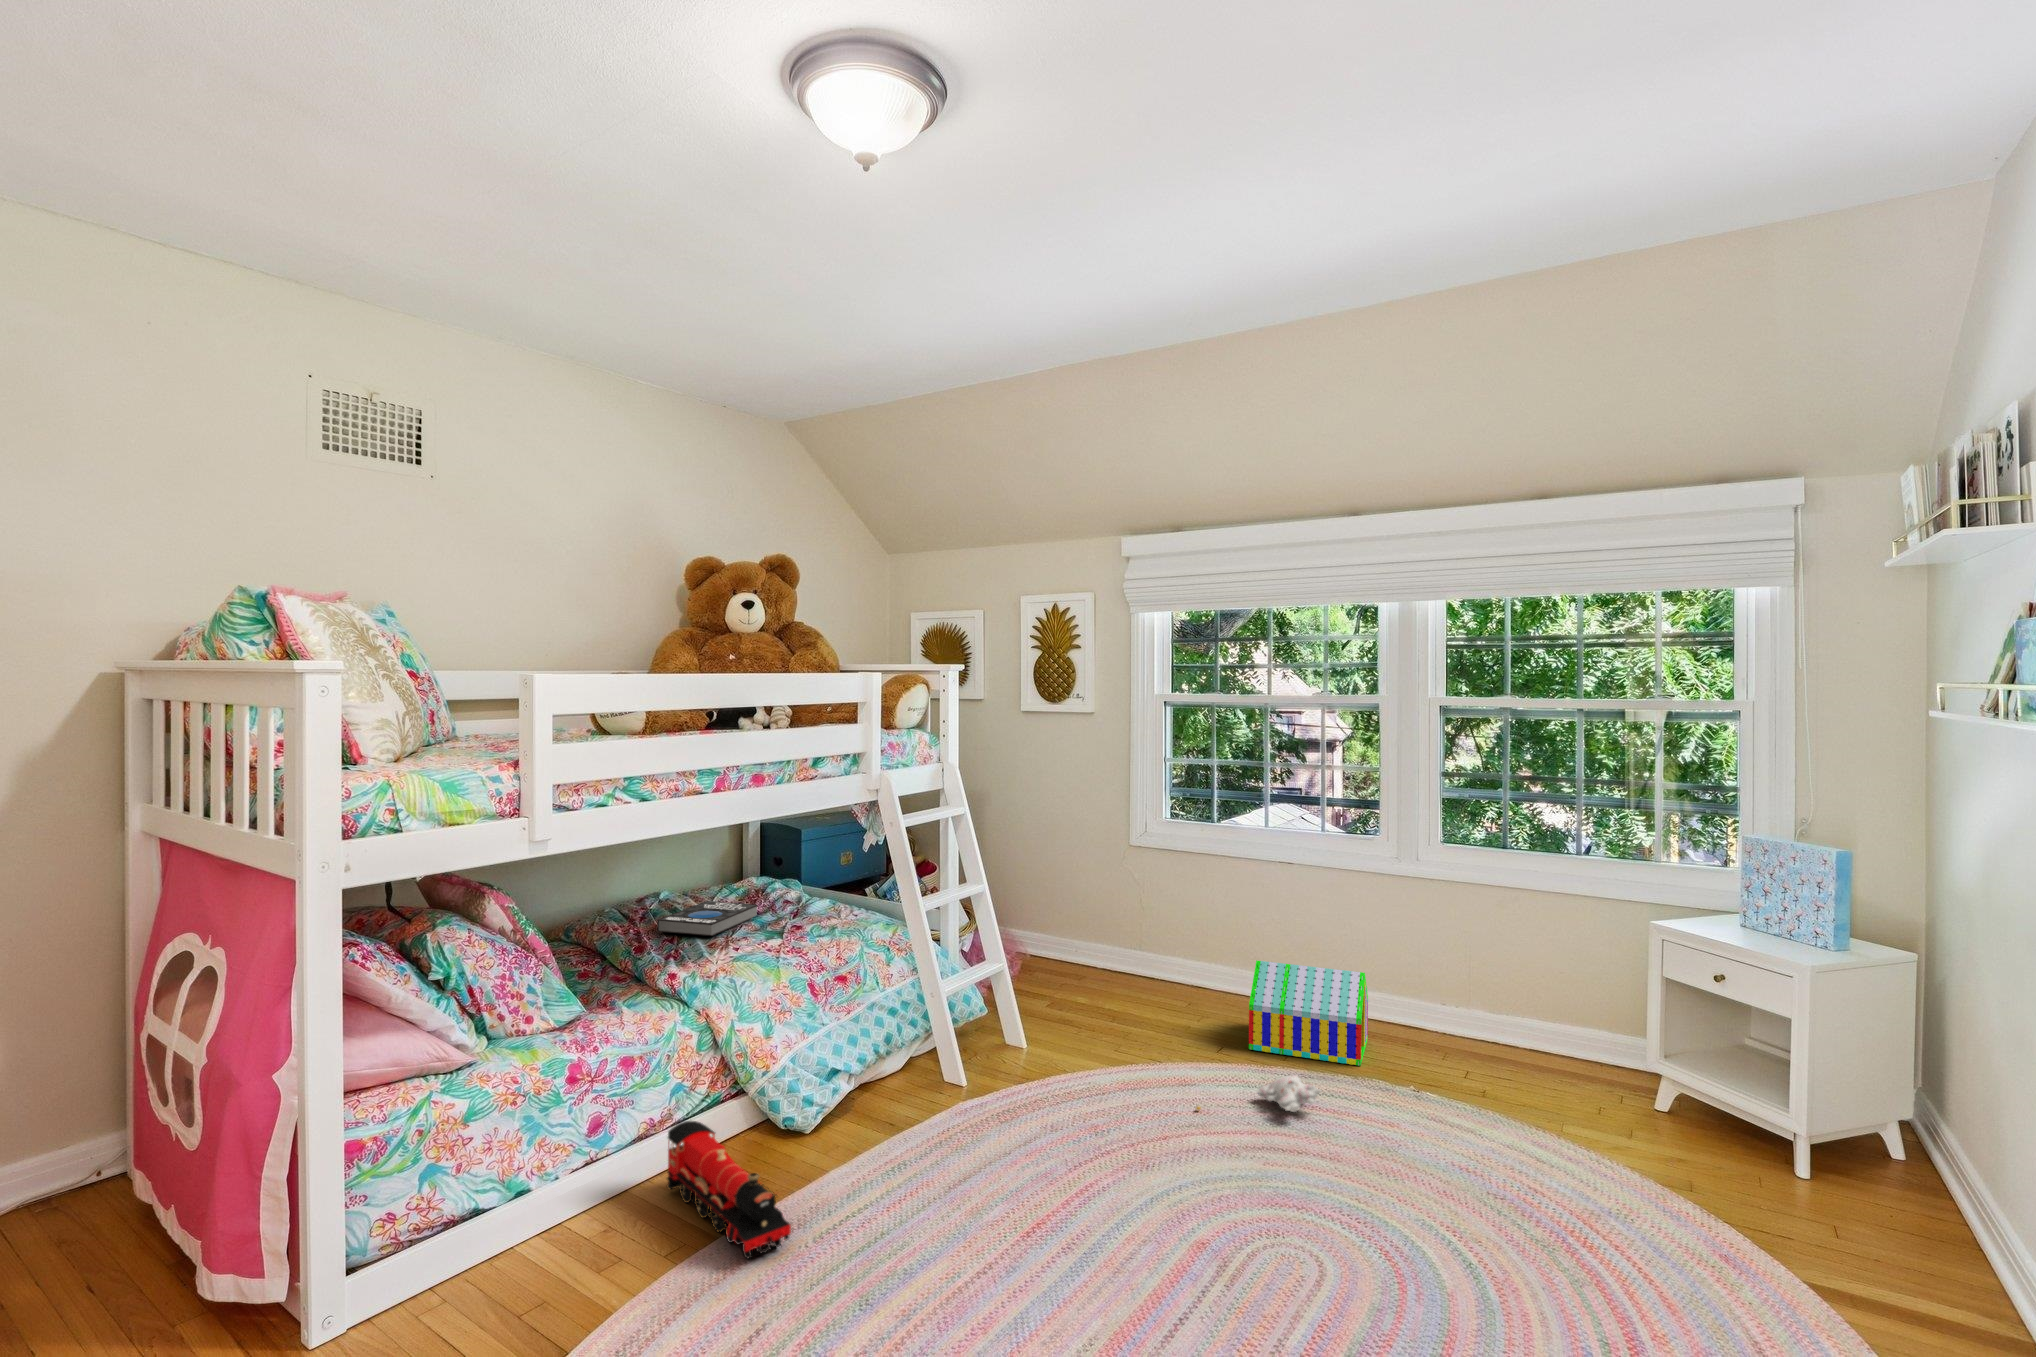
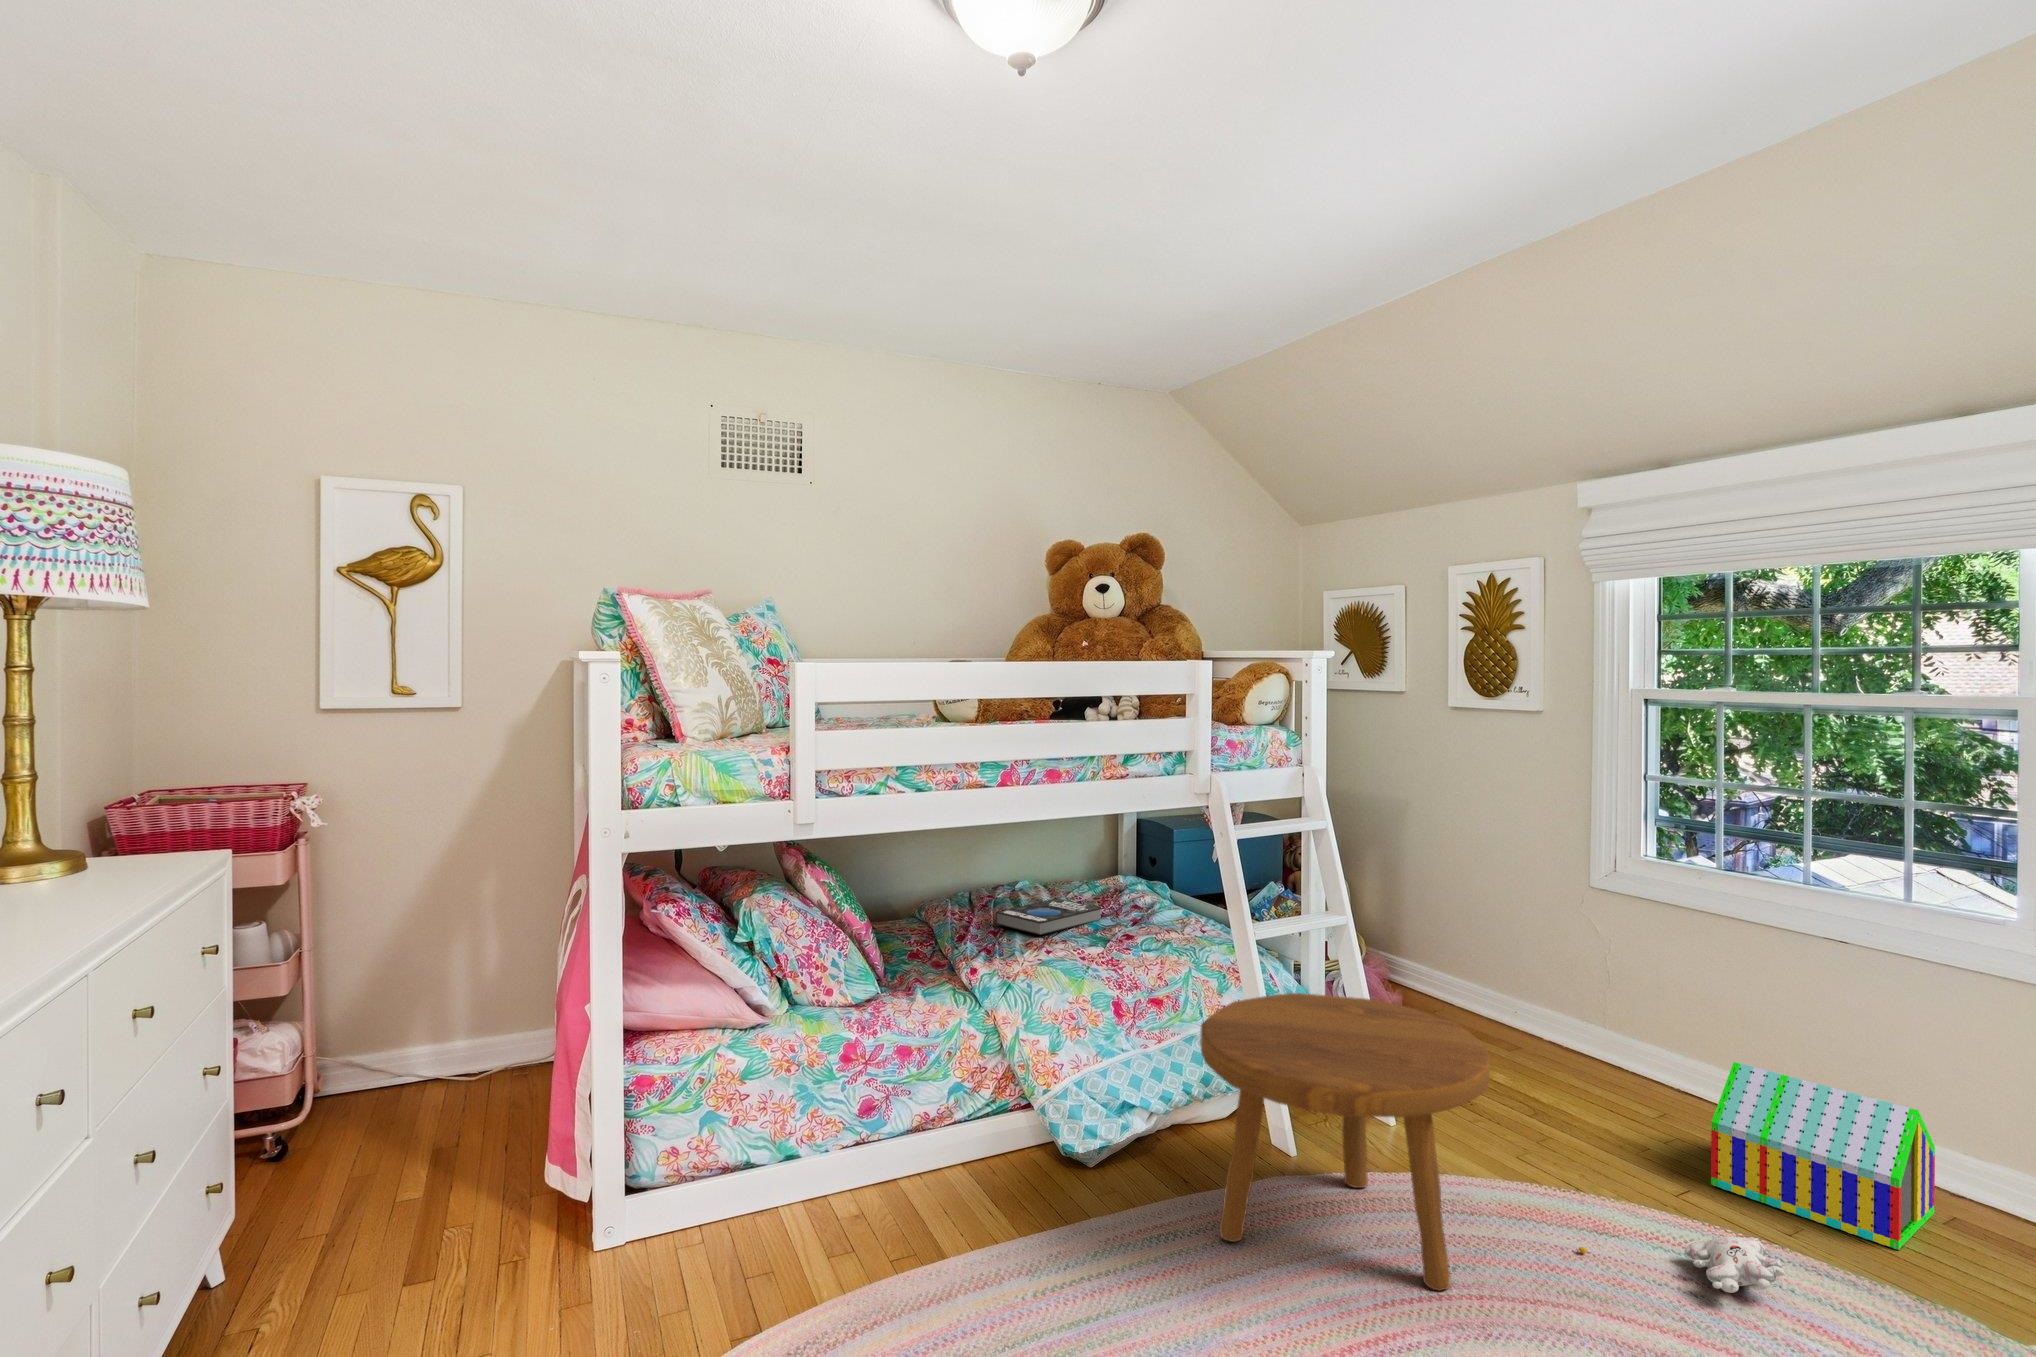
footstool: none [927,949,1151,1163] -> present [1200,993,1490,1291]
toy train: present [667,1121,791,1259] -> none [922,1123,997,1287]

